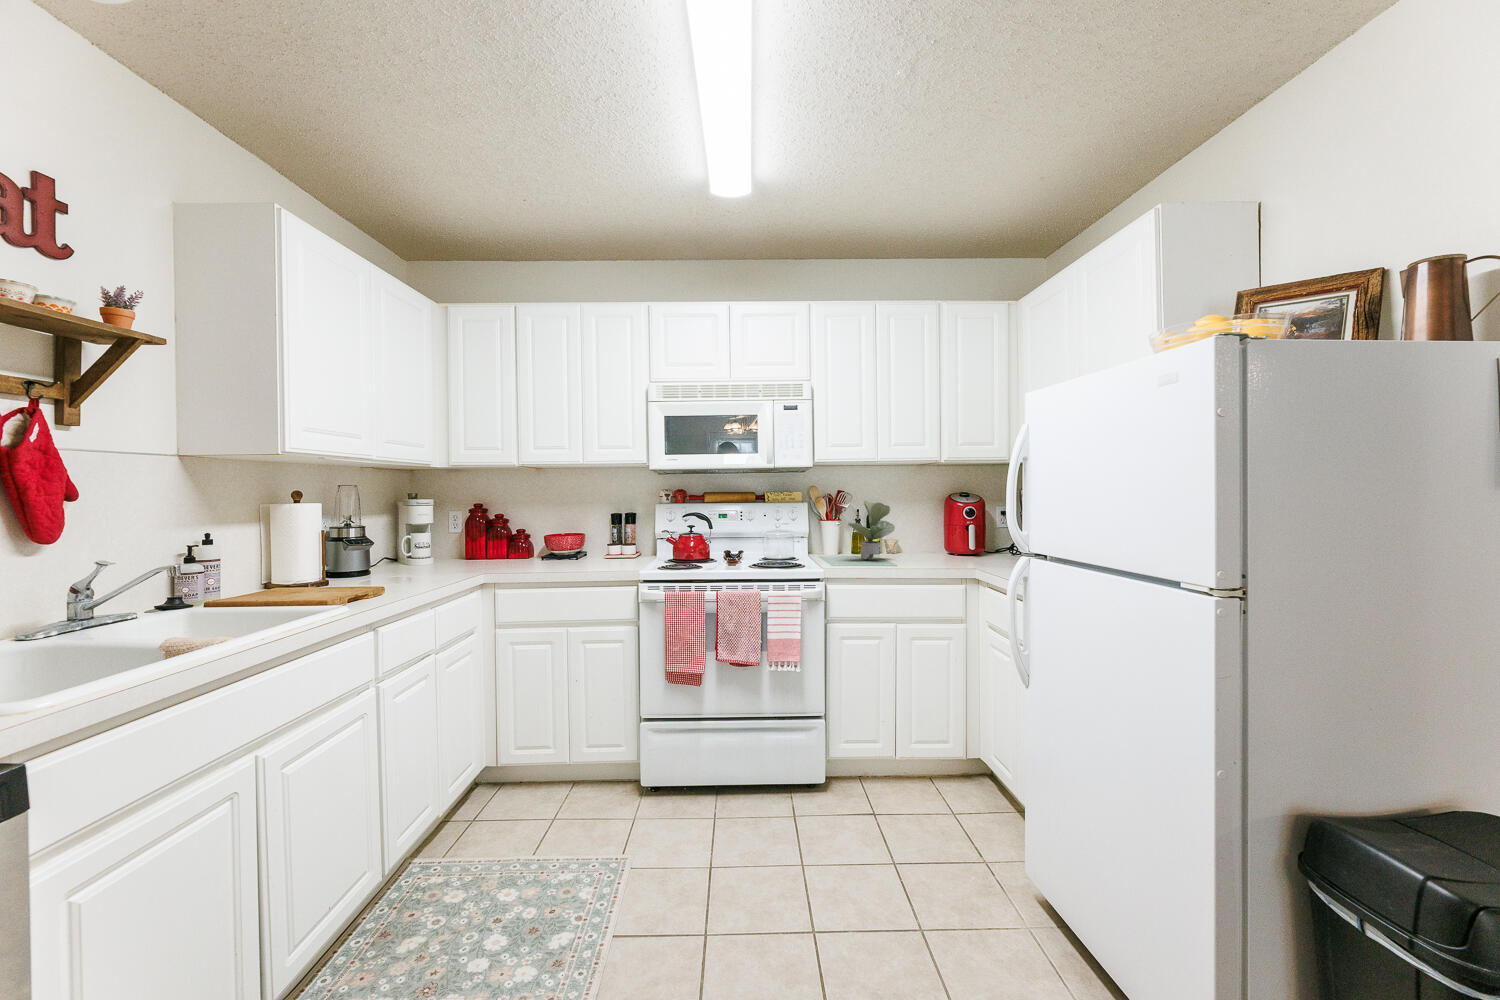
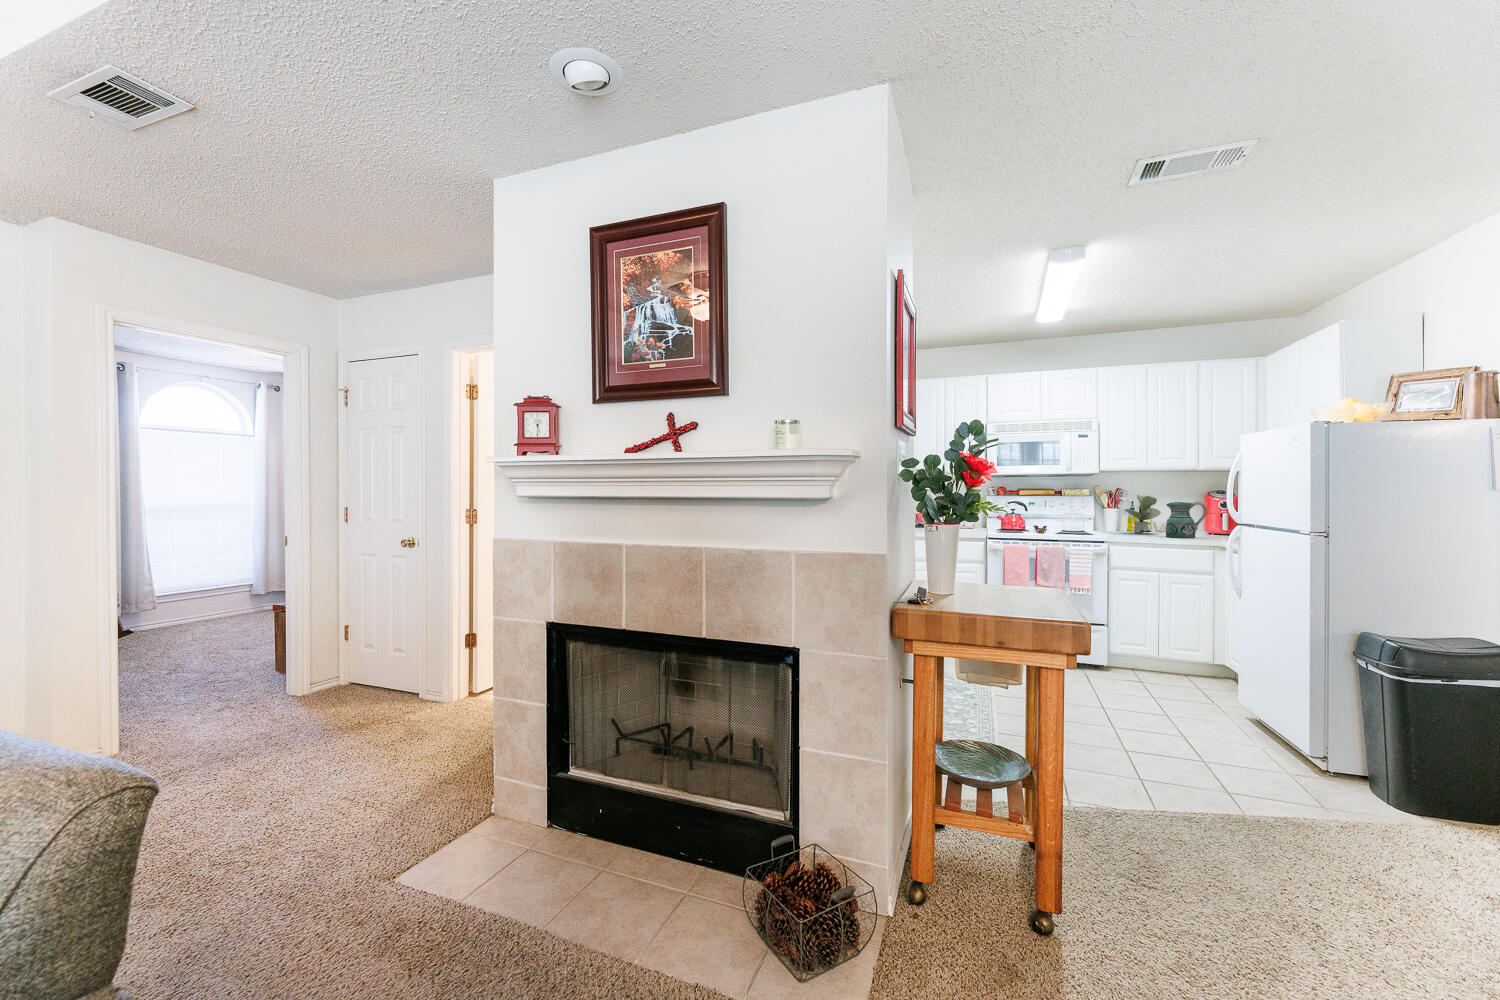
ceramic pitcher: none [904,512,957,569] -> present [1166,502,1207,538]

